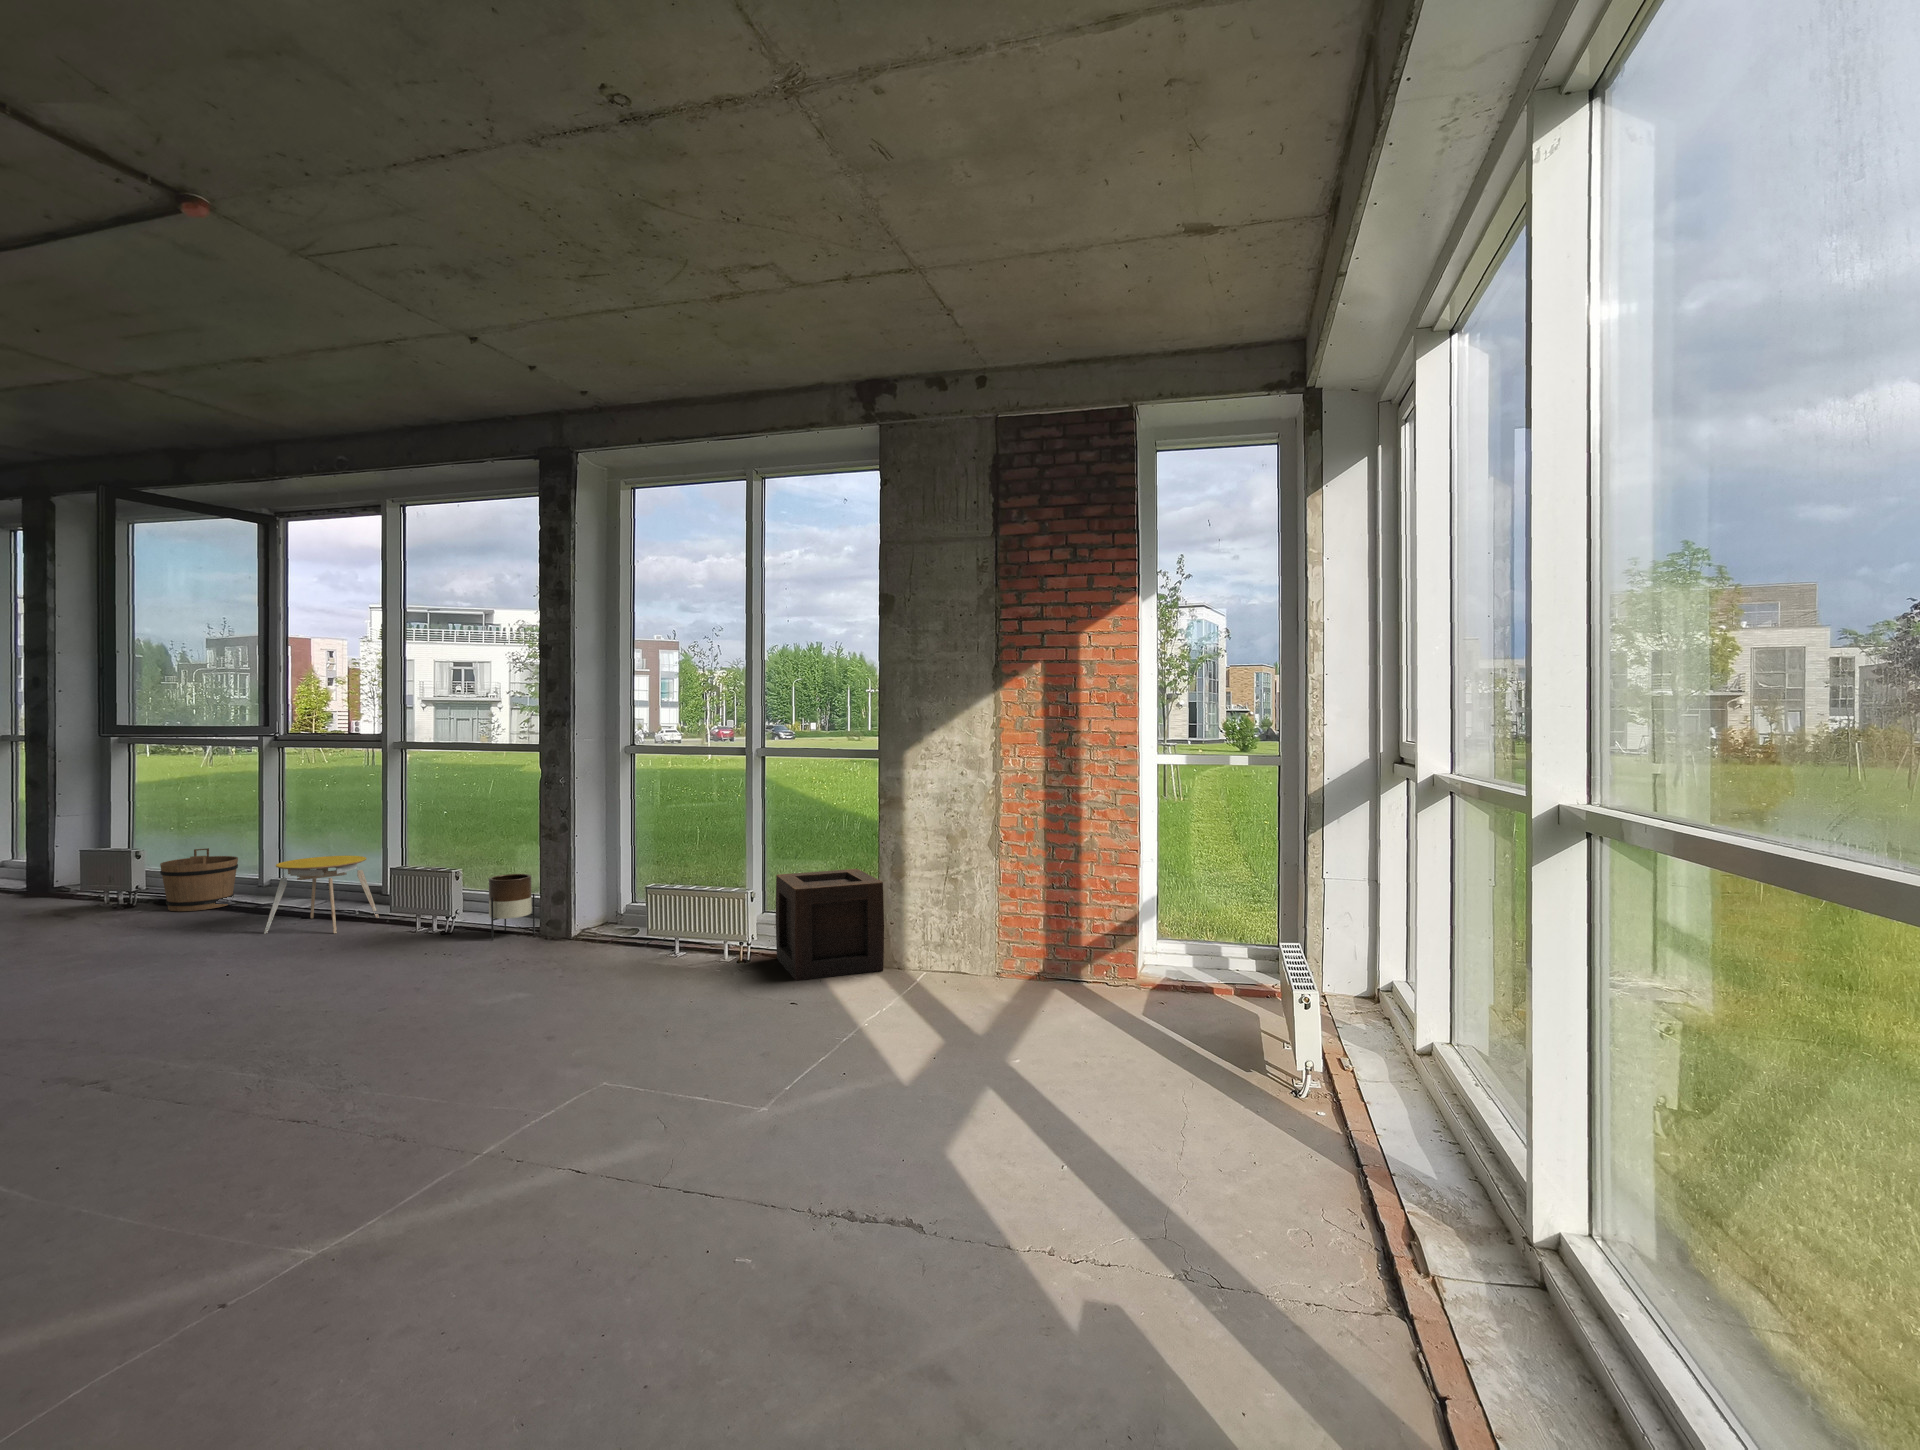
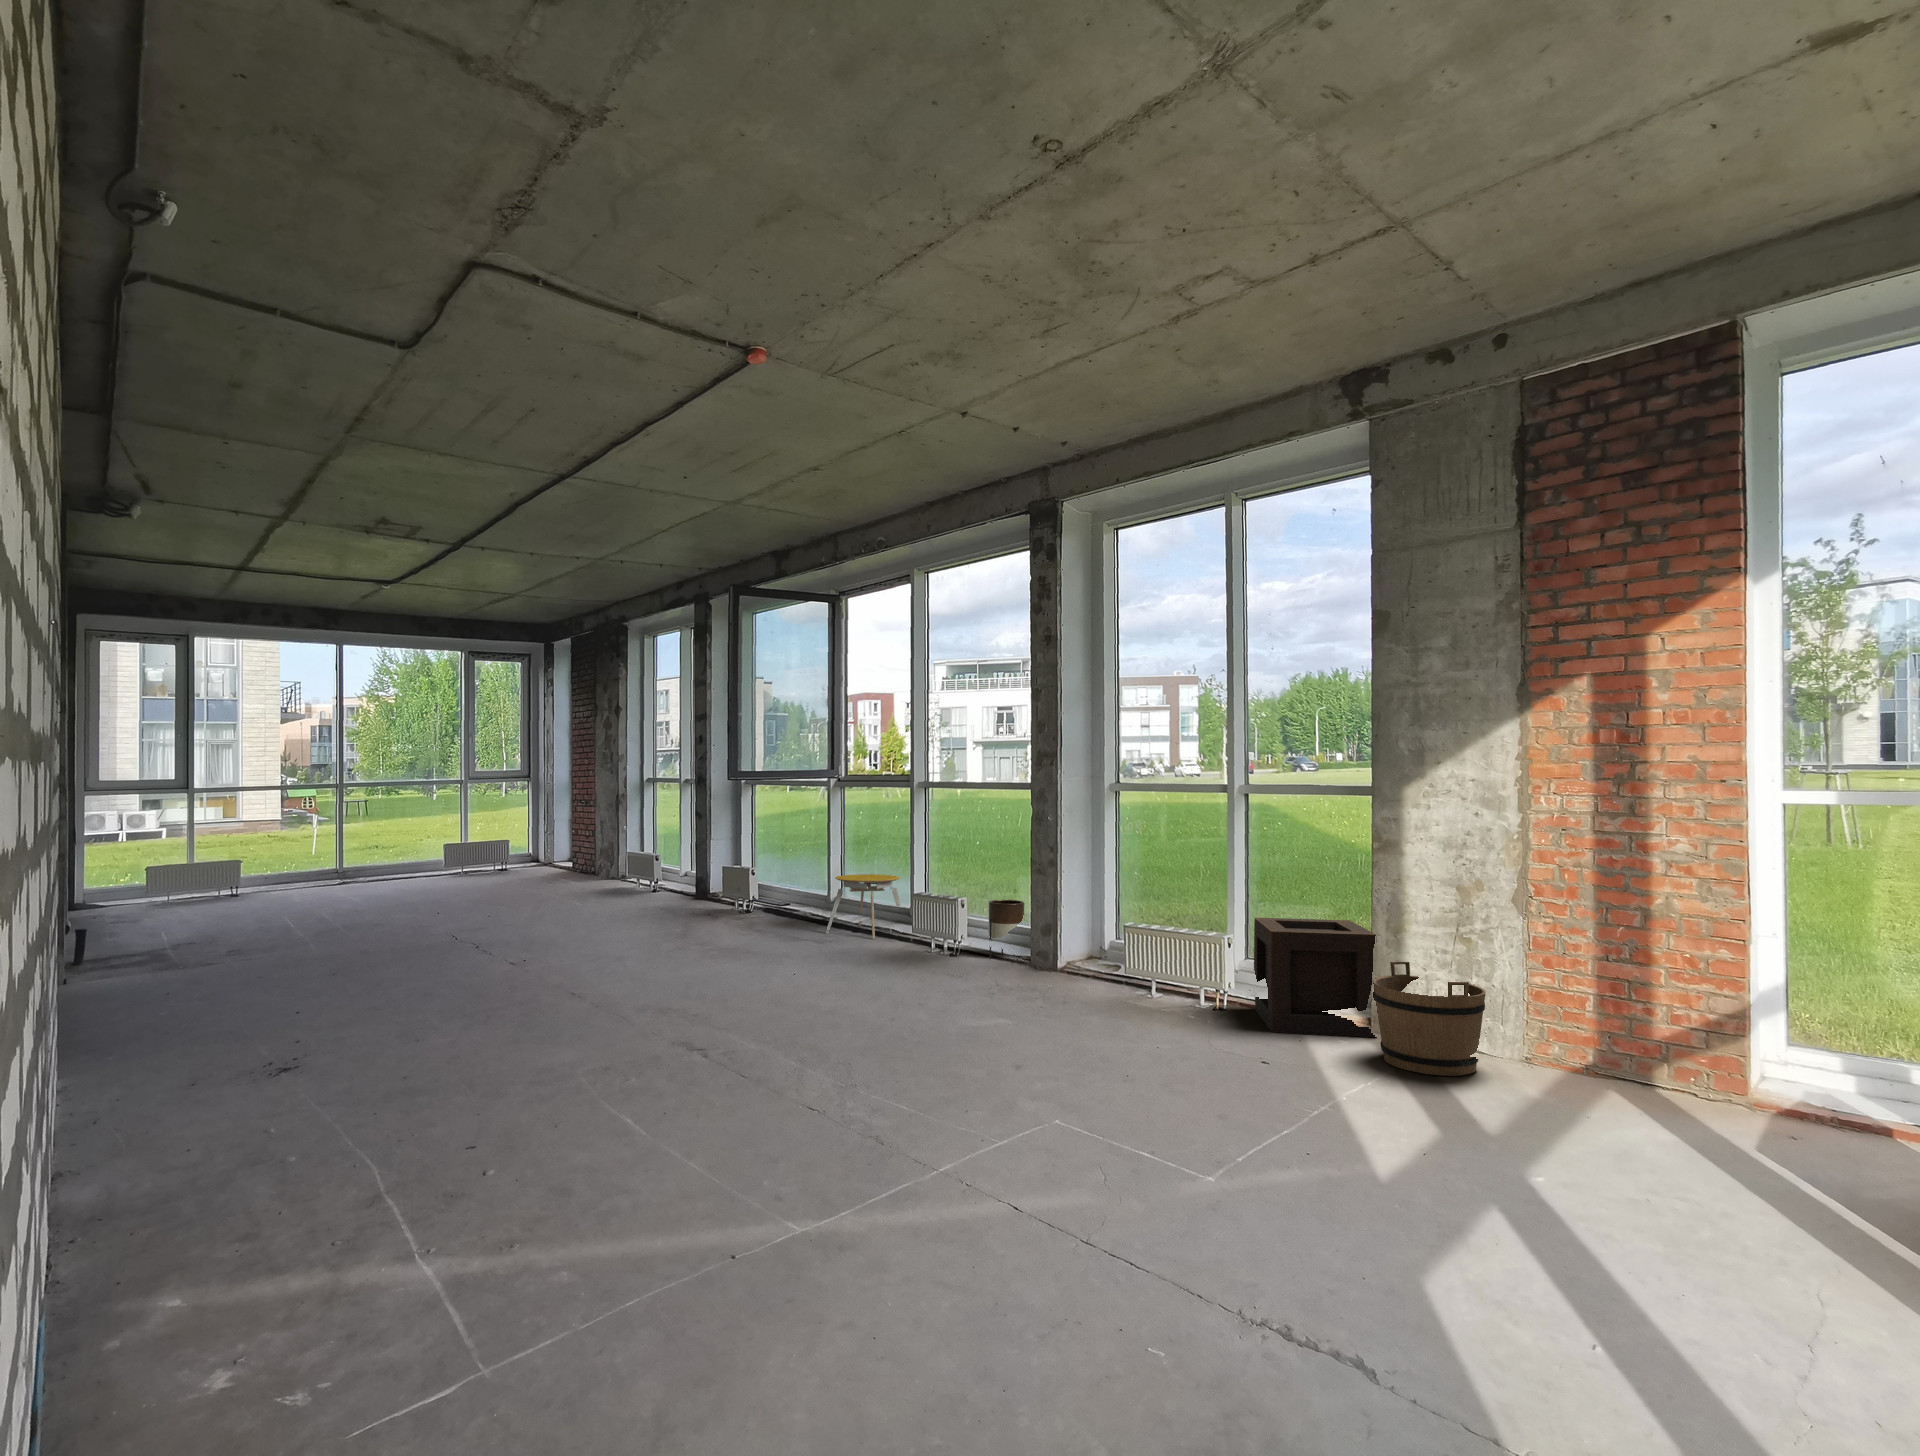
bucket: present [160,848,238,911] -> present [1373,962,1486,1076]

